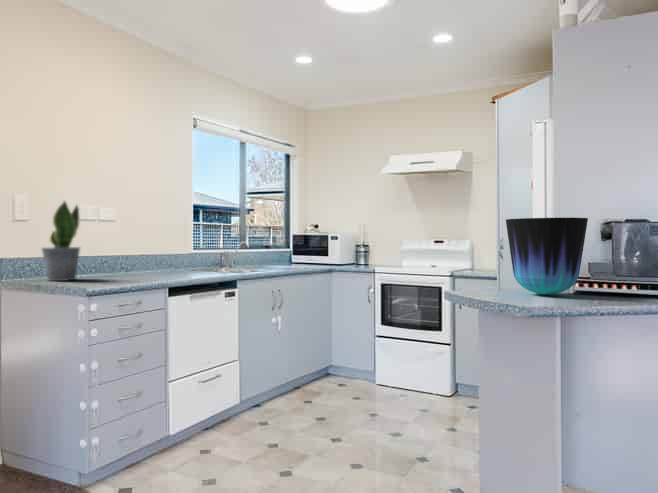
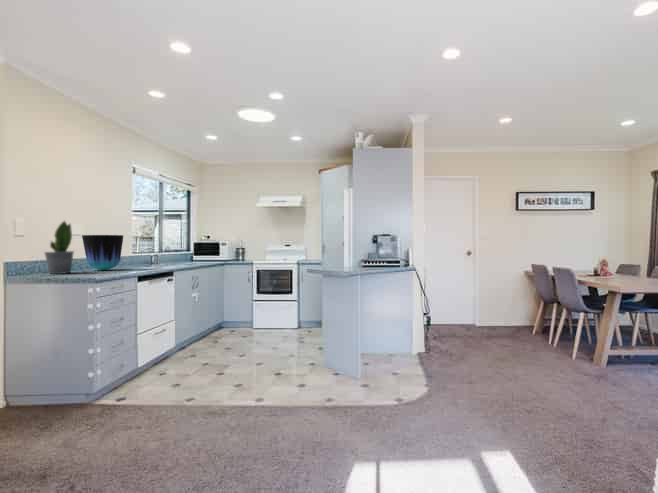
vase: present [506,218,588,295] -> present [82,235,123,270]

